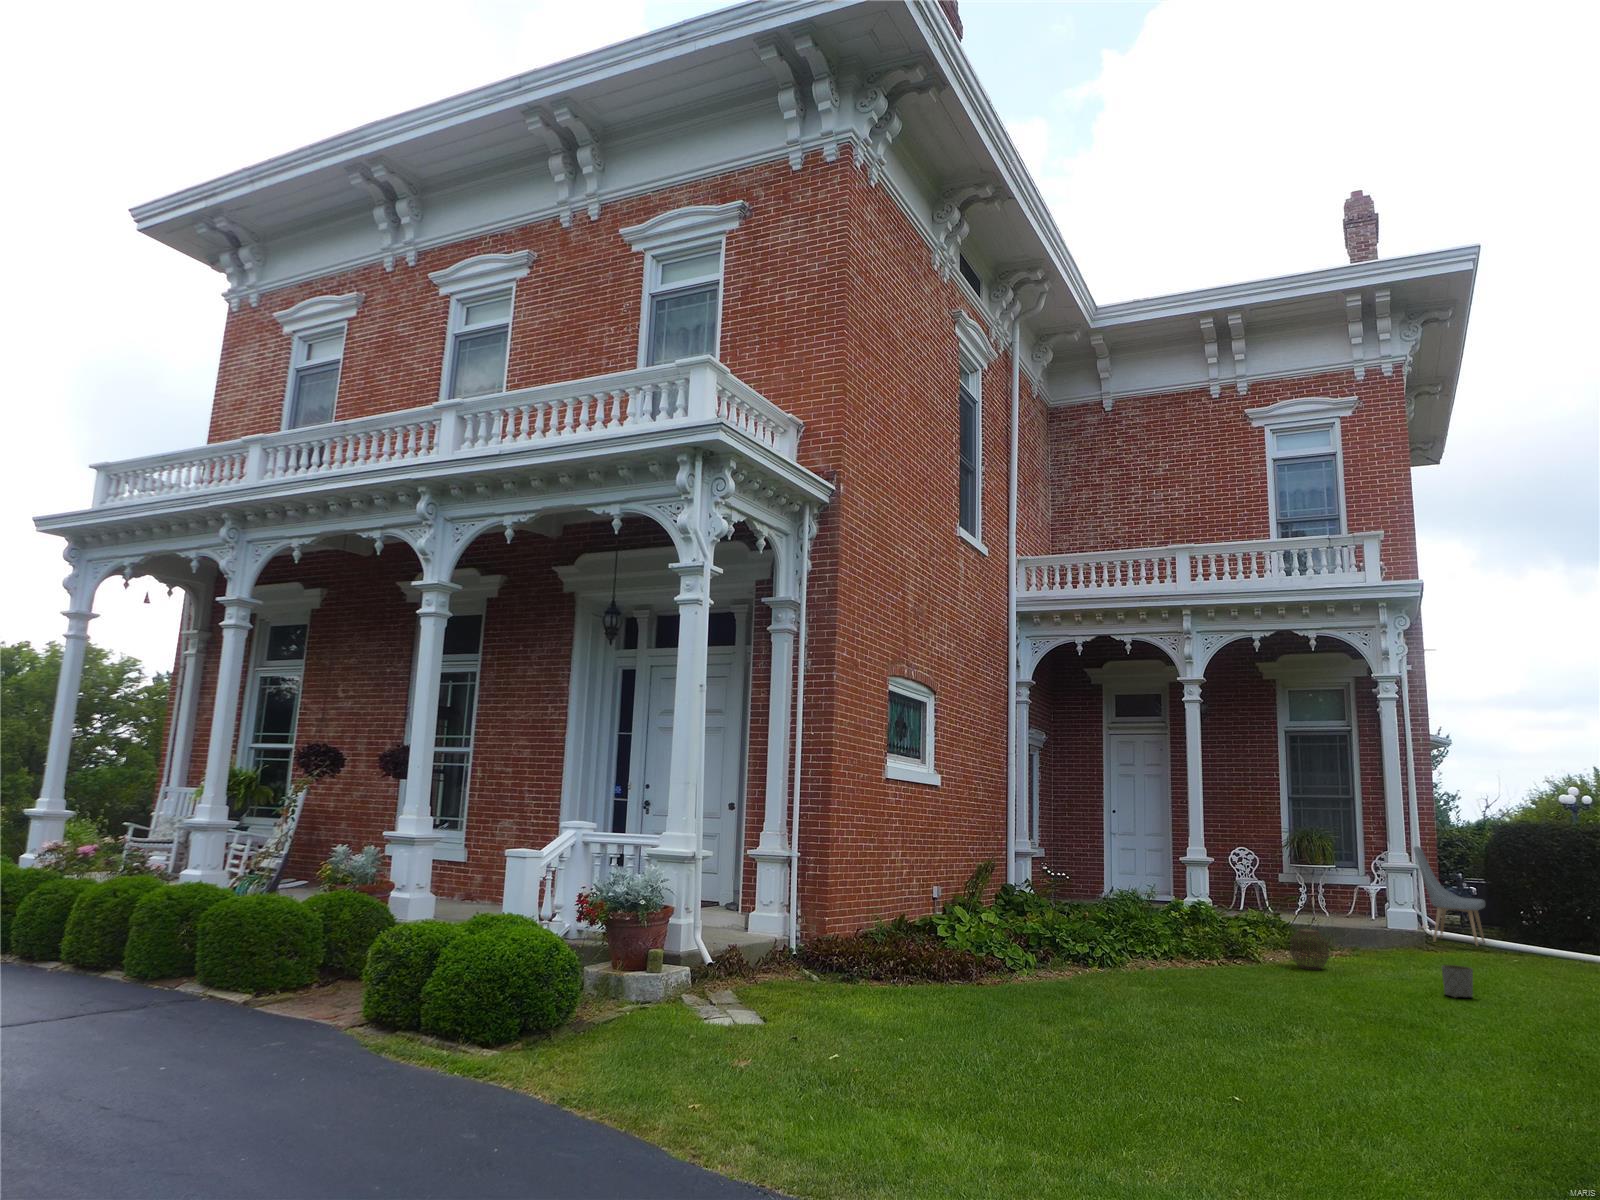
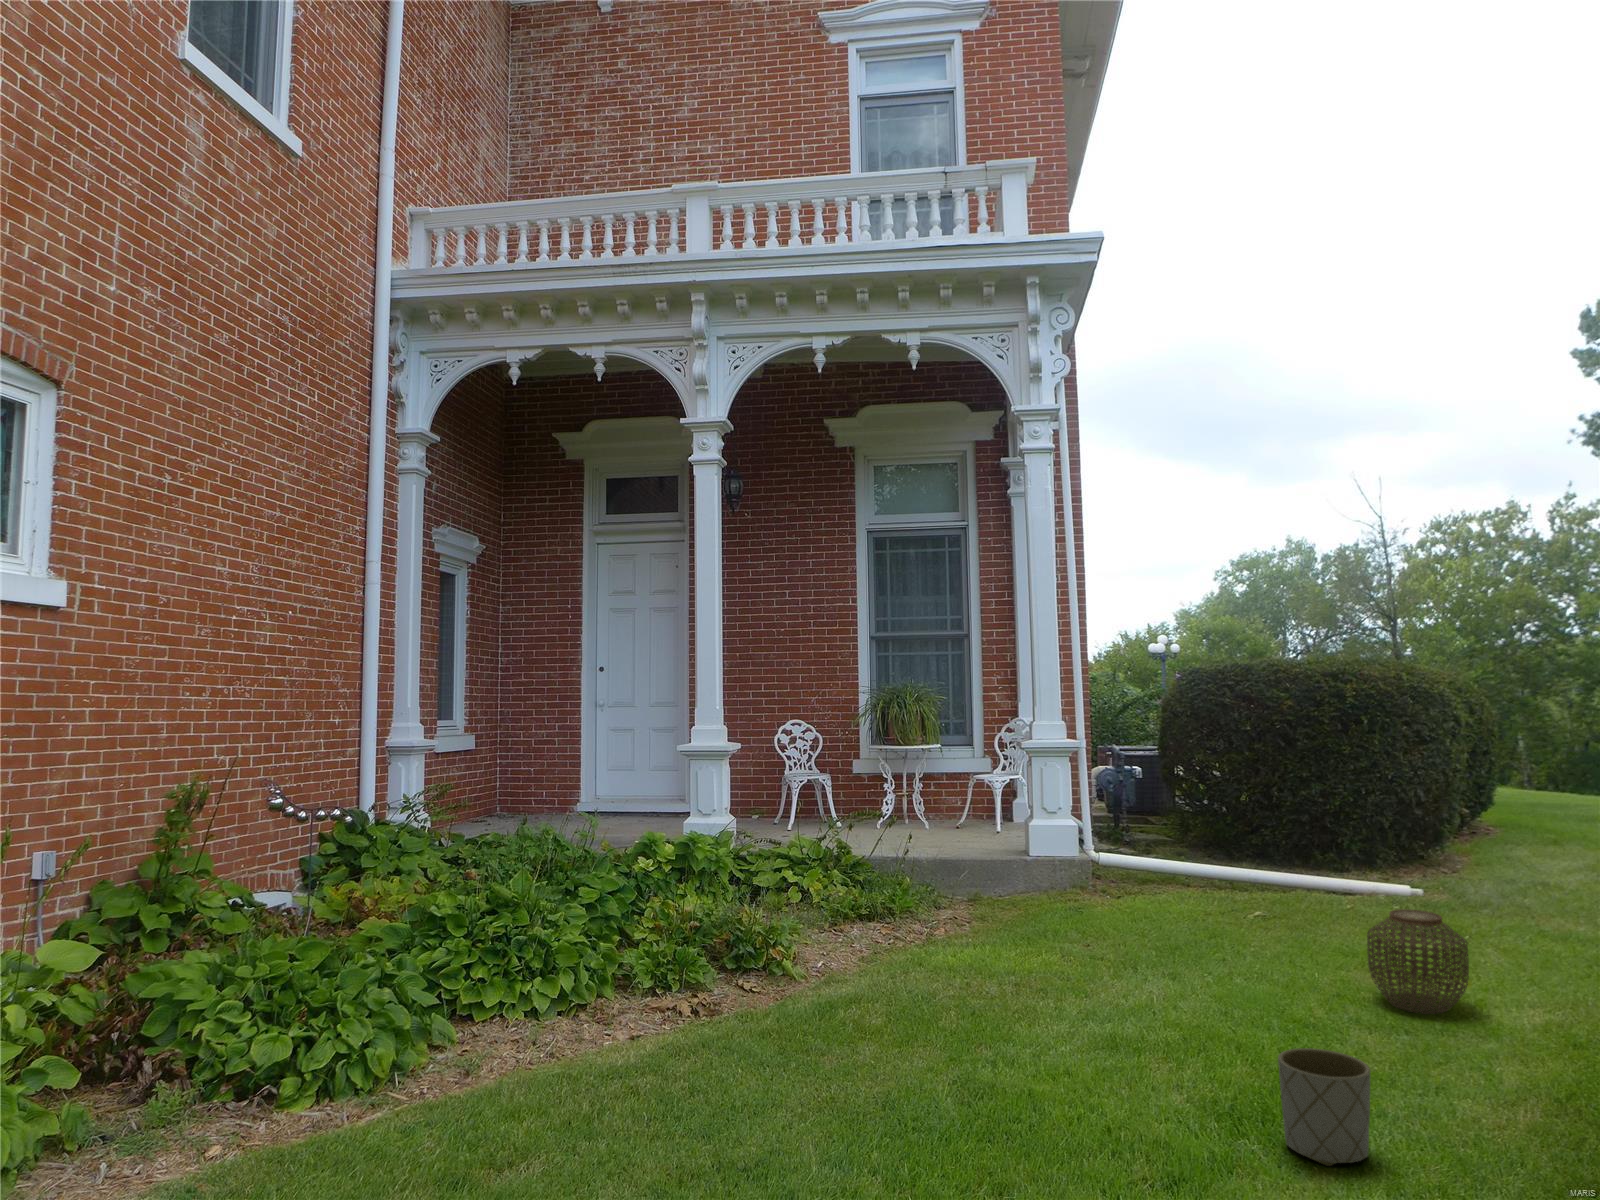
chair: present [1414,846,1485,946] -> none [1074,705,1184,879]
woven basket: present [1290,929,1329,970] -> present [1367,909,1469,1014]

